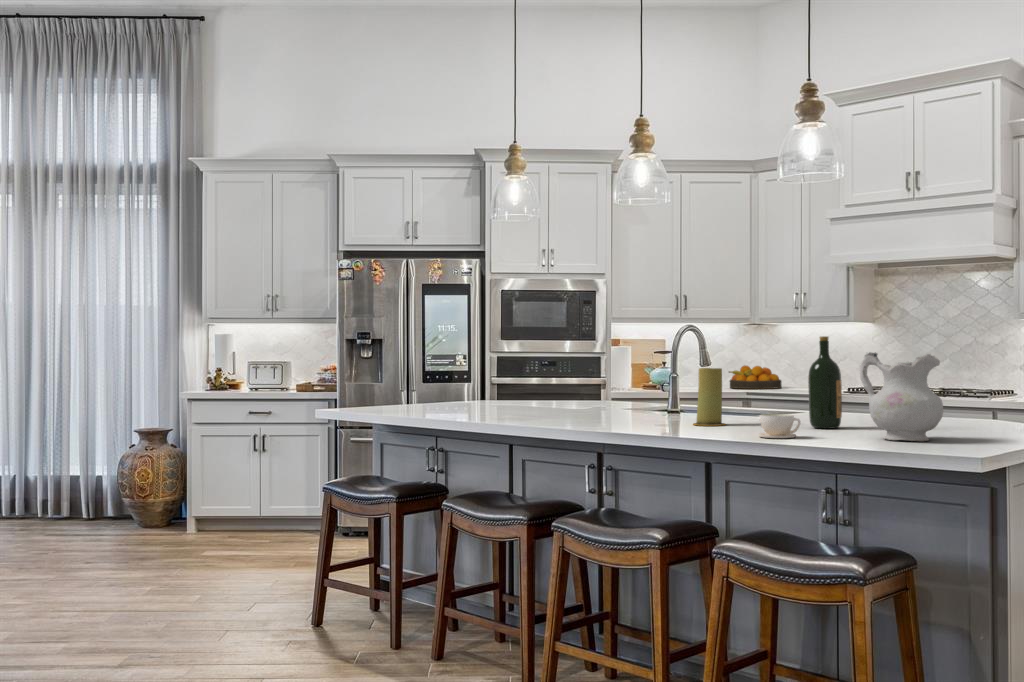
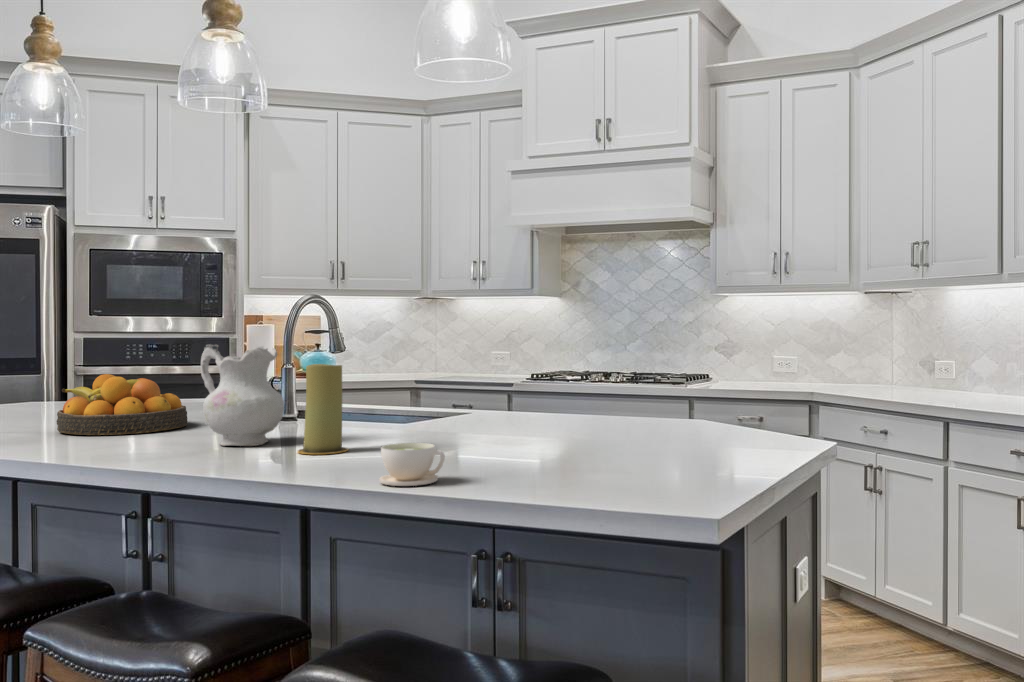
wine bottle: present [808,336,842,428] -> none [465,317,512,455]
ceramic pitcher: present [860,352,943,441] -> present [201,344,284,446]
fruit bowl: present [729,365,782,389] -> present [57,374,188,435]

